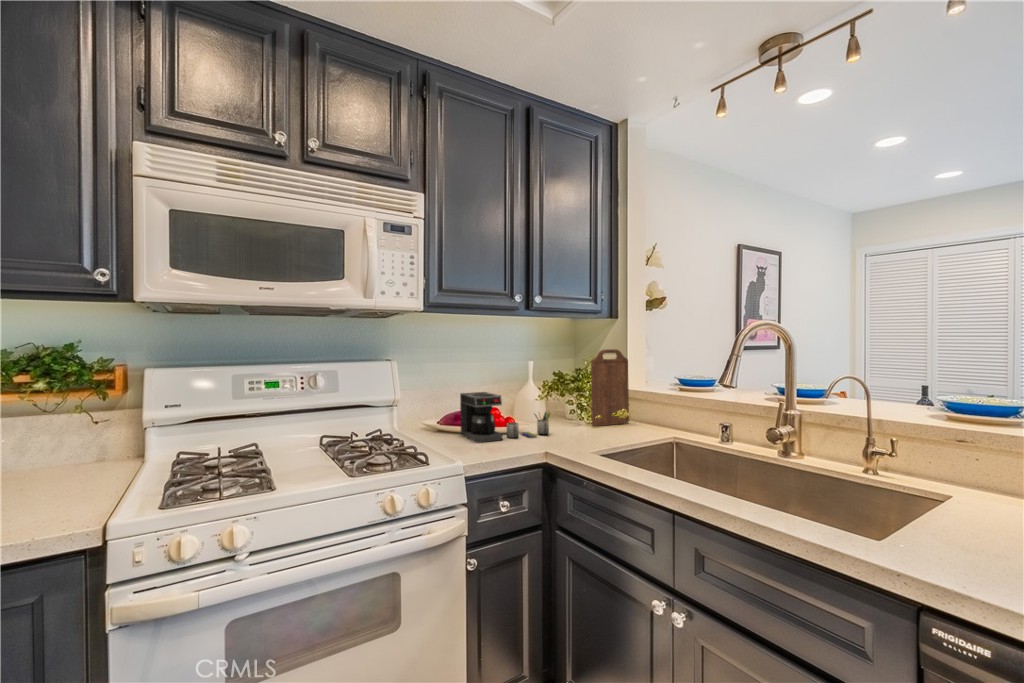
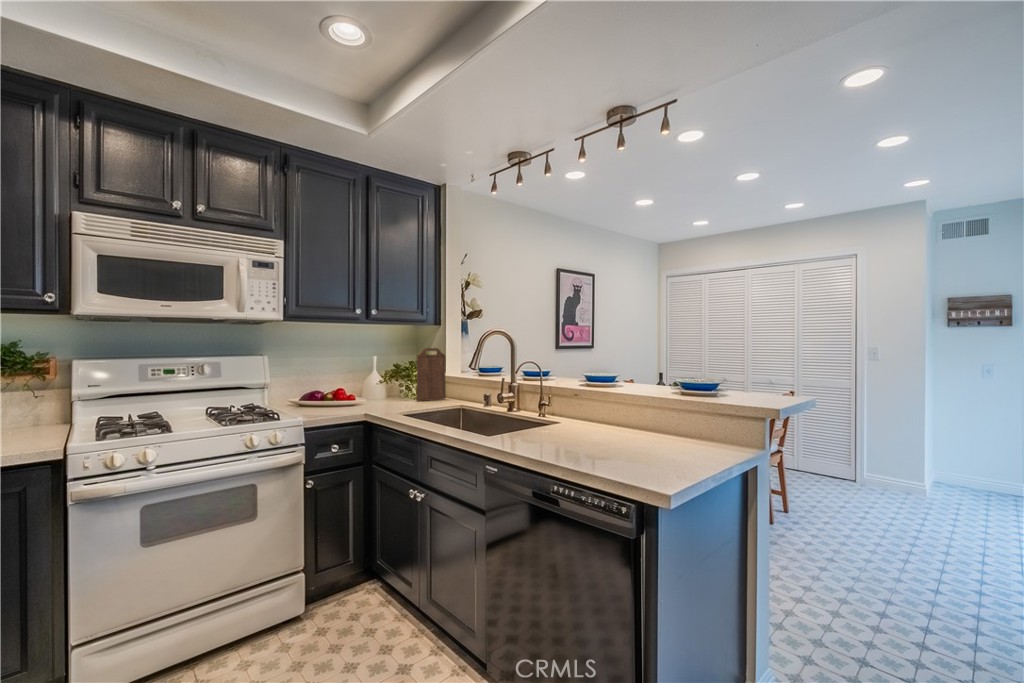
coffee maker: present [460,392,550,443] -> none [316,377,382,411]

